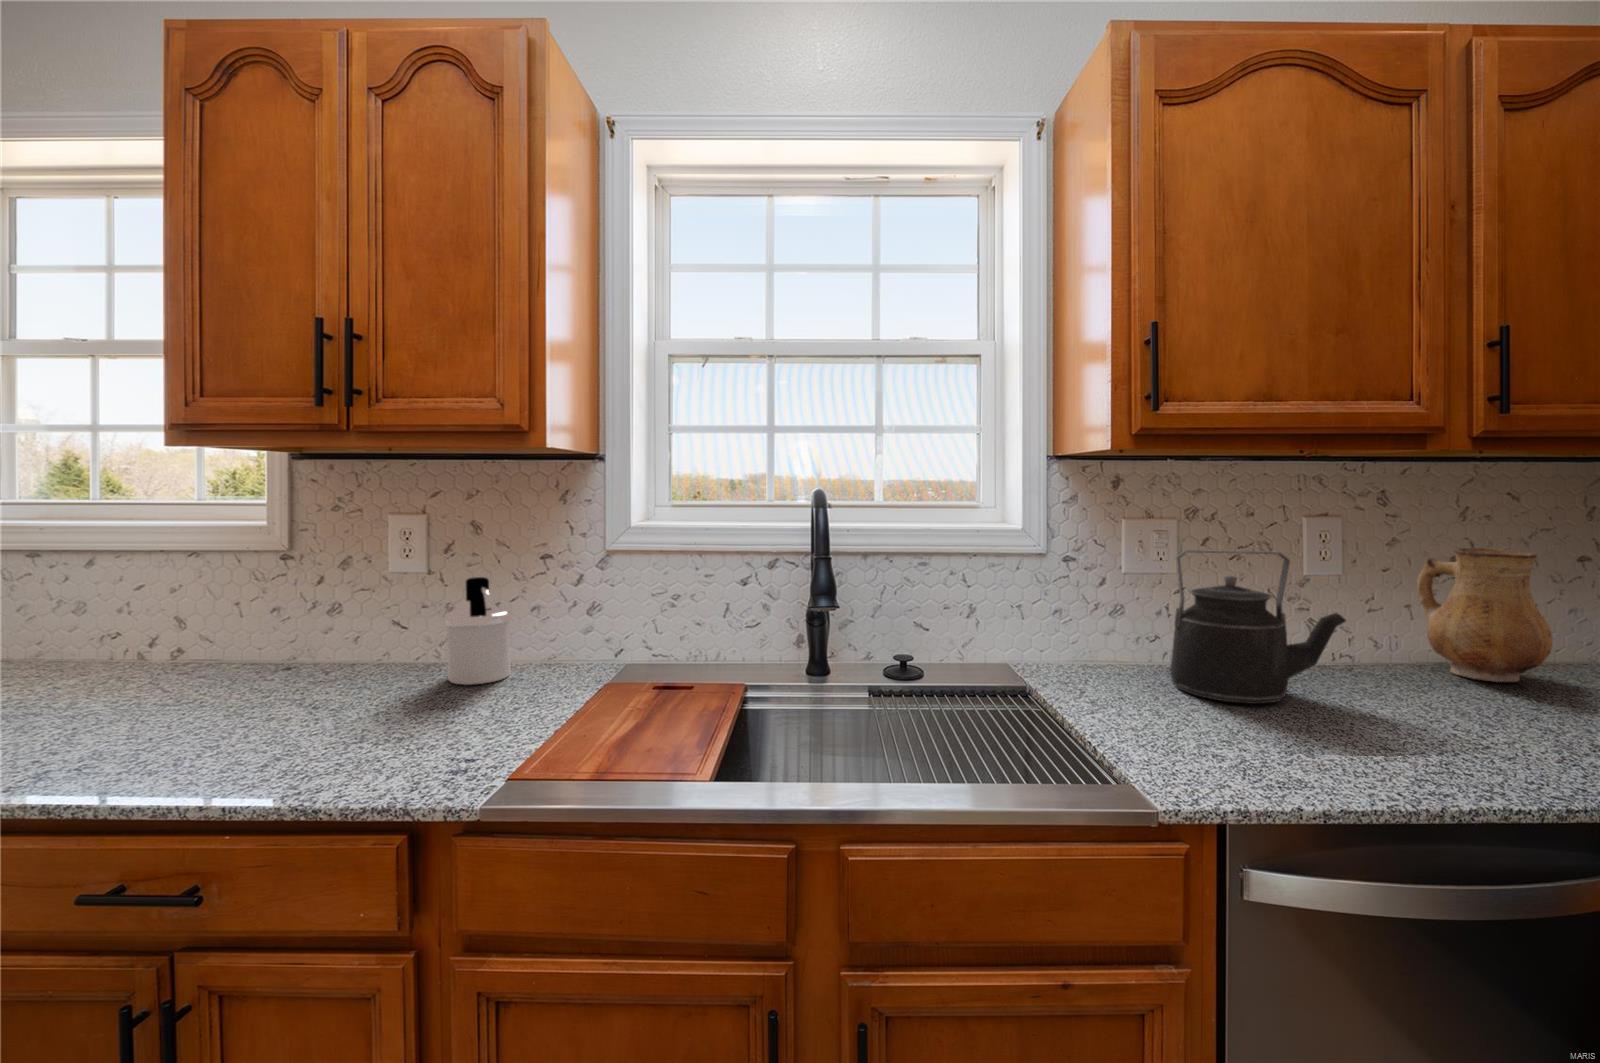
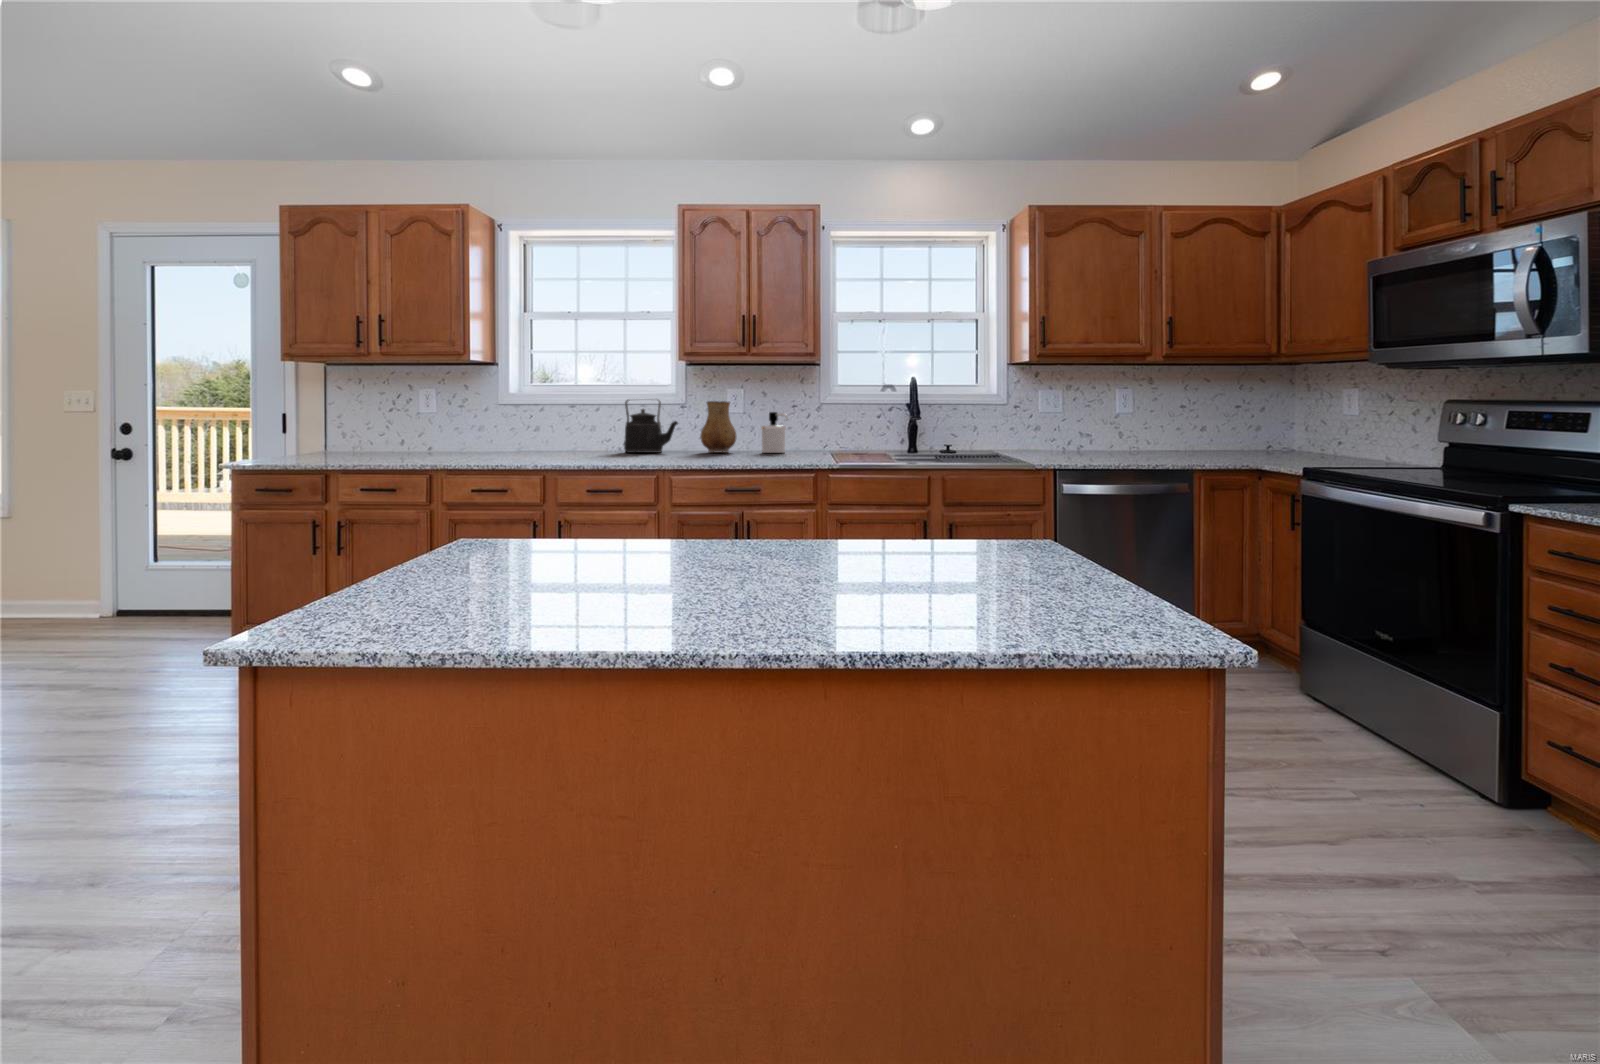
ceramic pitcher: present [1417,548,1553,682] -> present [700,401,736,453]
kettle: present [1170,550,1346,704] -> present [624,400,678,453]

